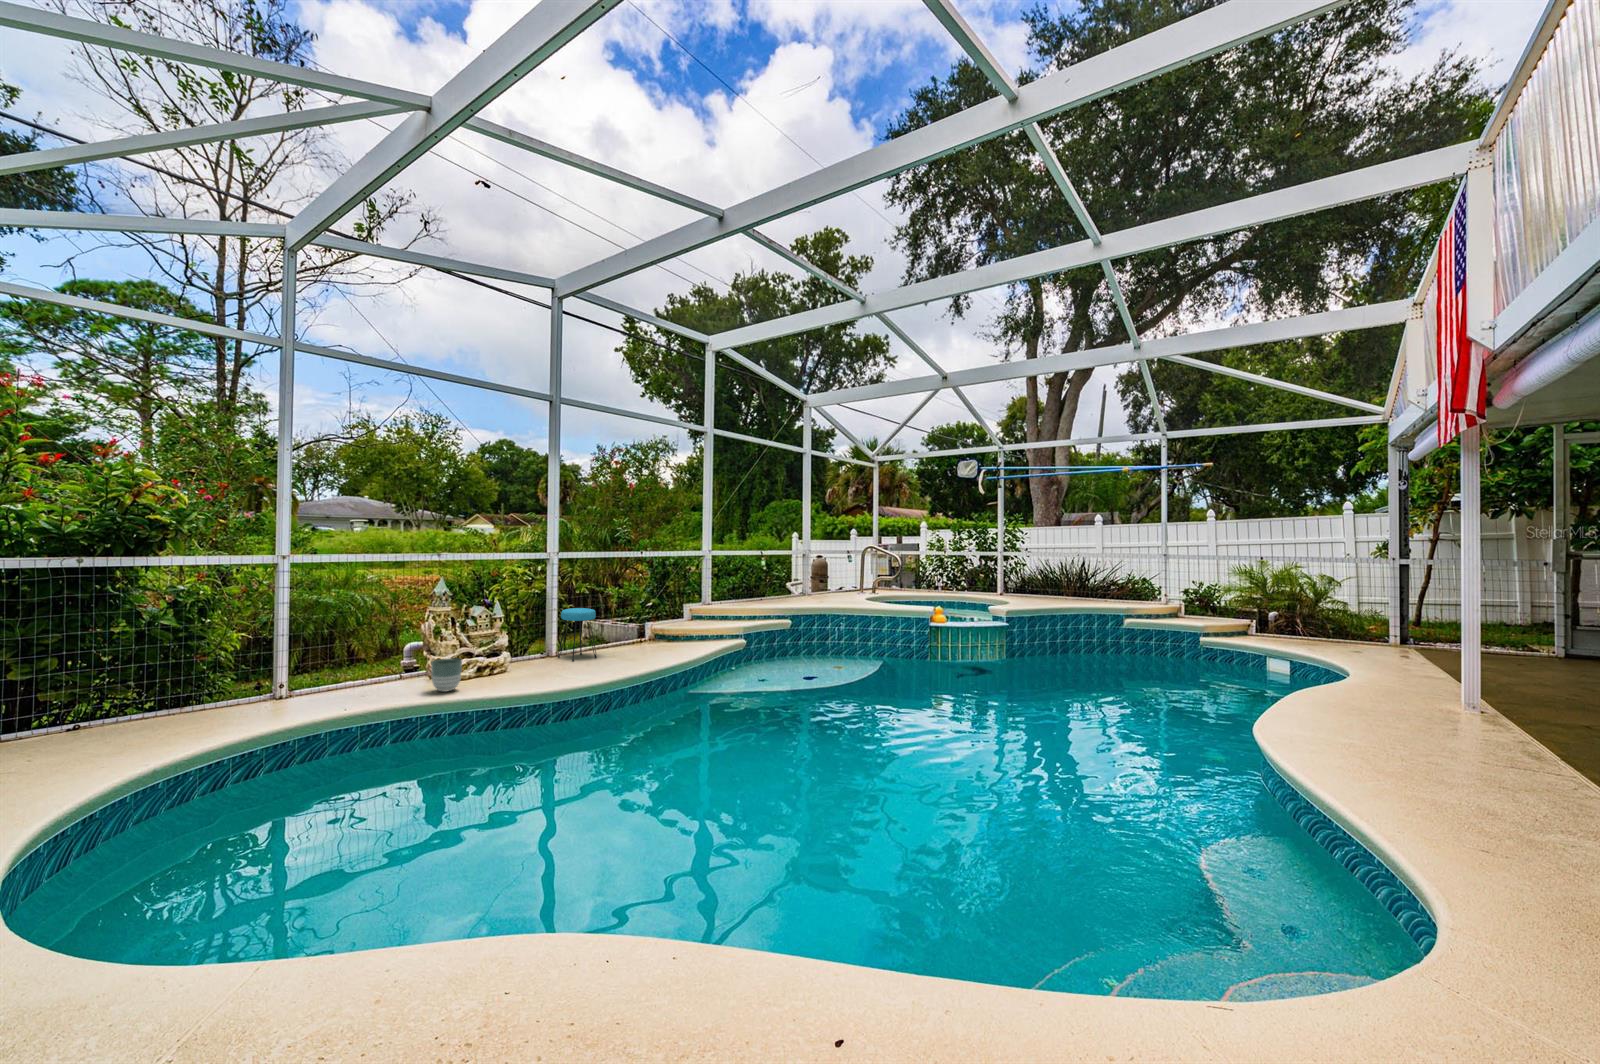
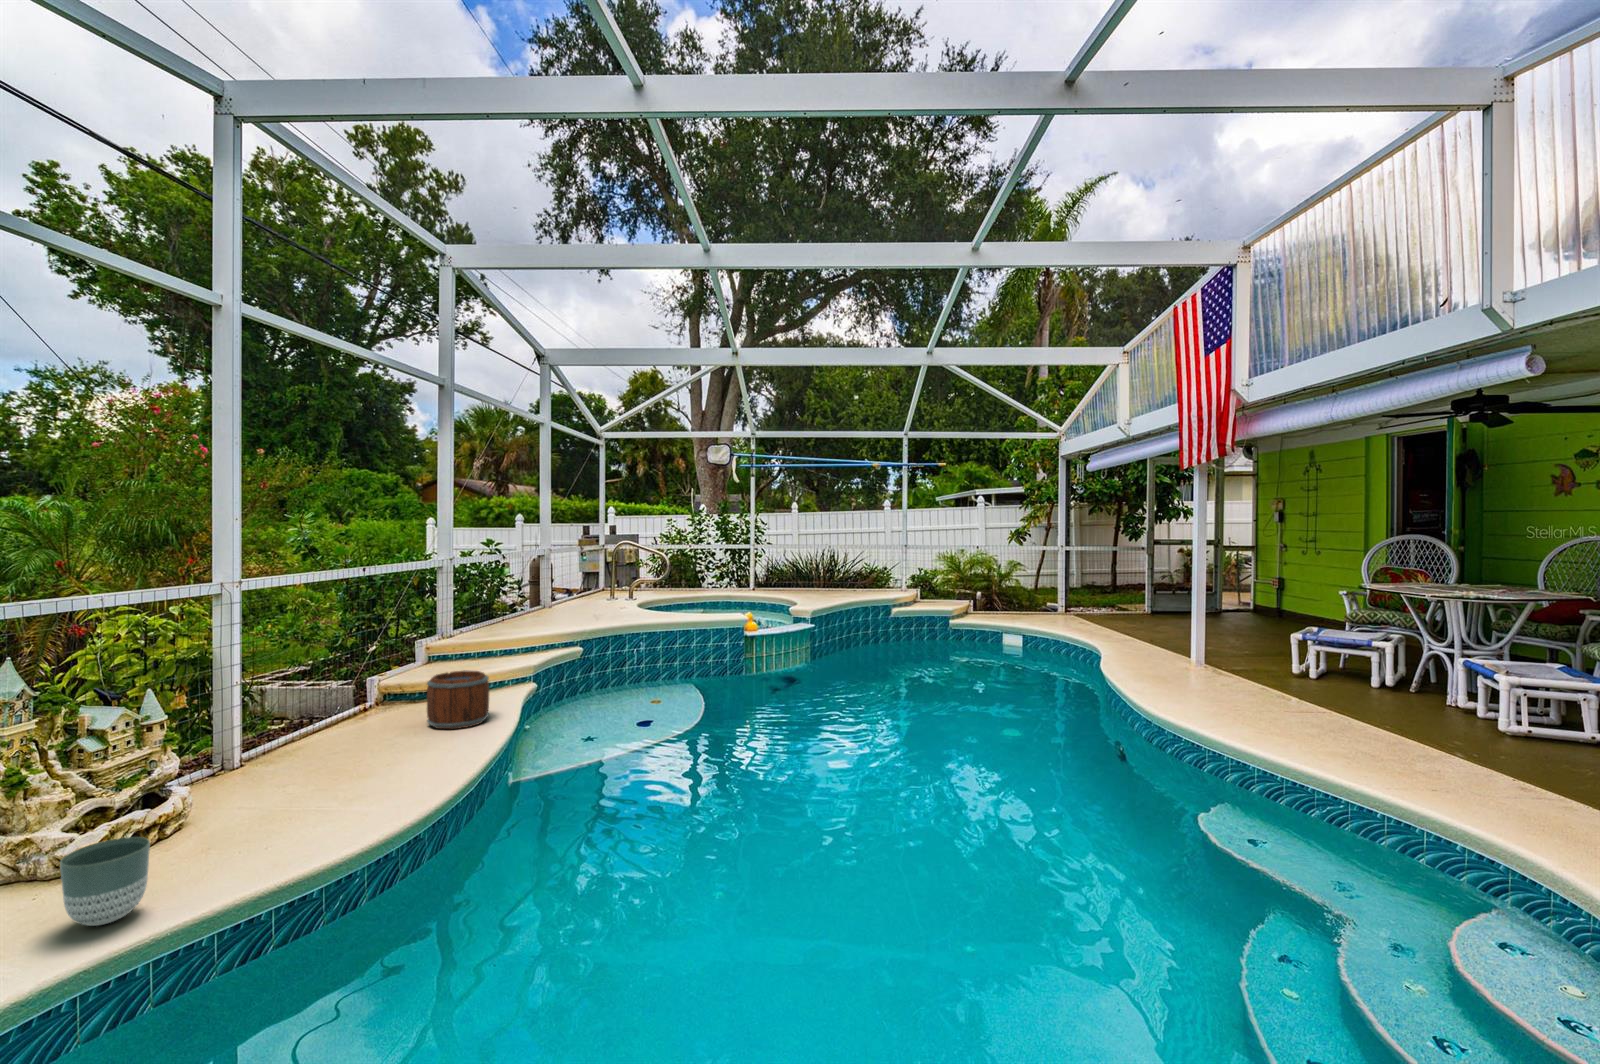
stool: present [558,608,596,661] -> none [282,675,365,775]
bucket: none [645,618,680,652] -> present [427,670,489,729]

